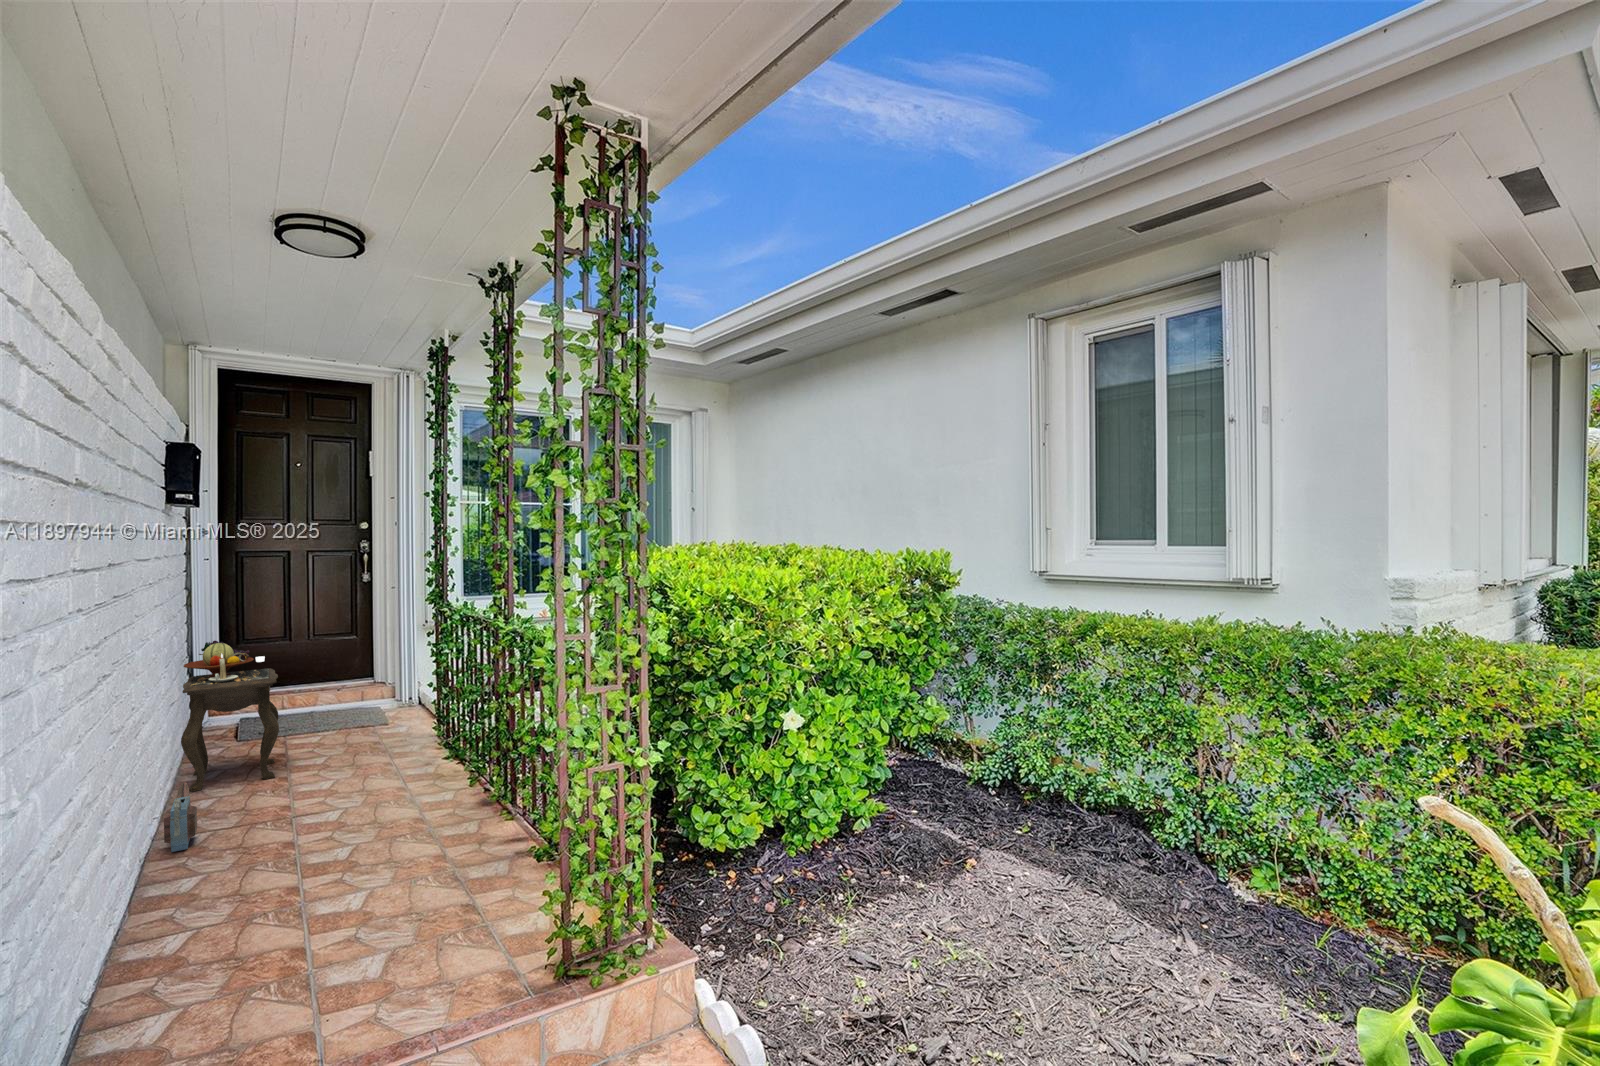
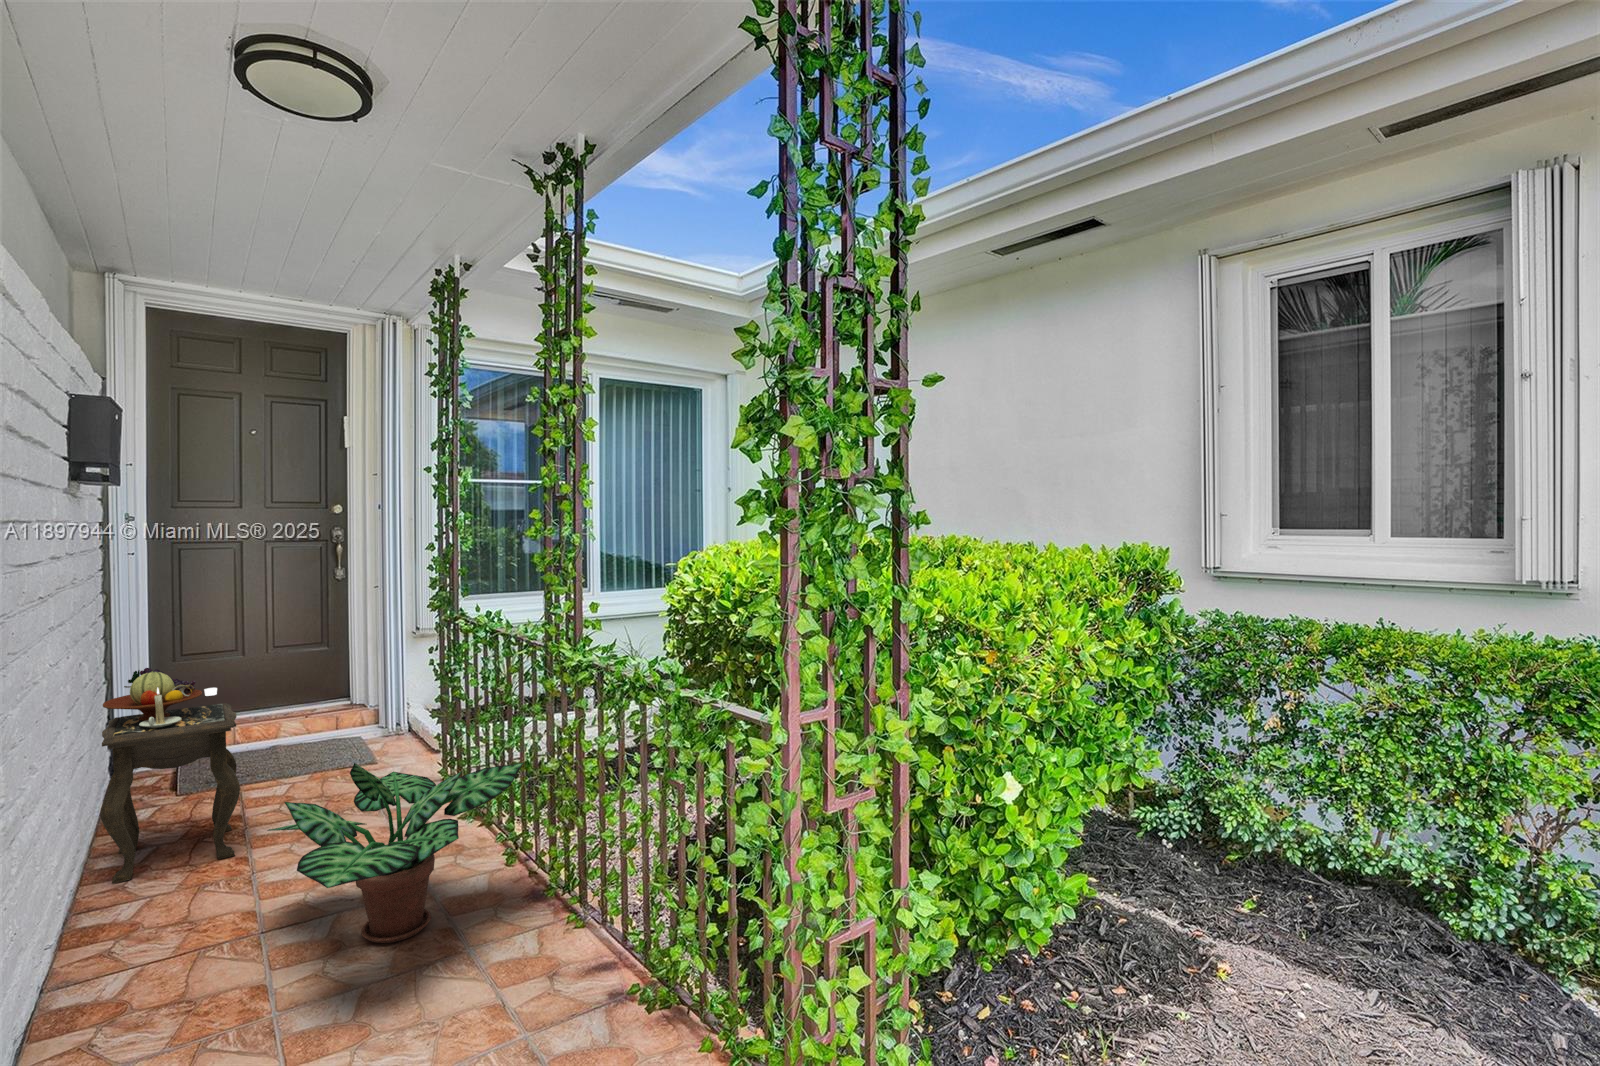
potted plant: none [292,699,475,826] -> present [268,763,524,943]
watering can: present [164,782,197,852] -> none [75,885,127,1003]

